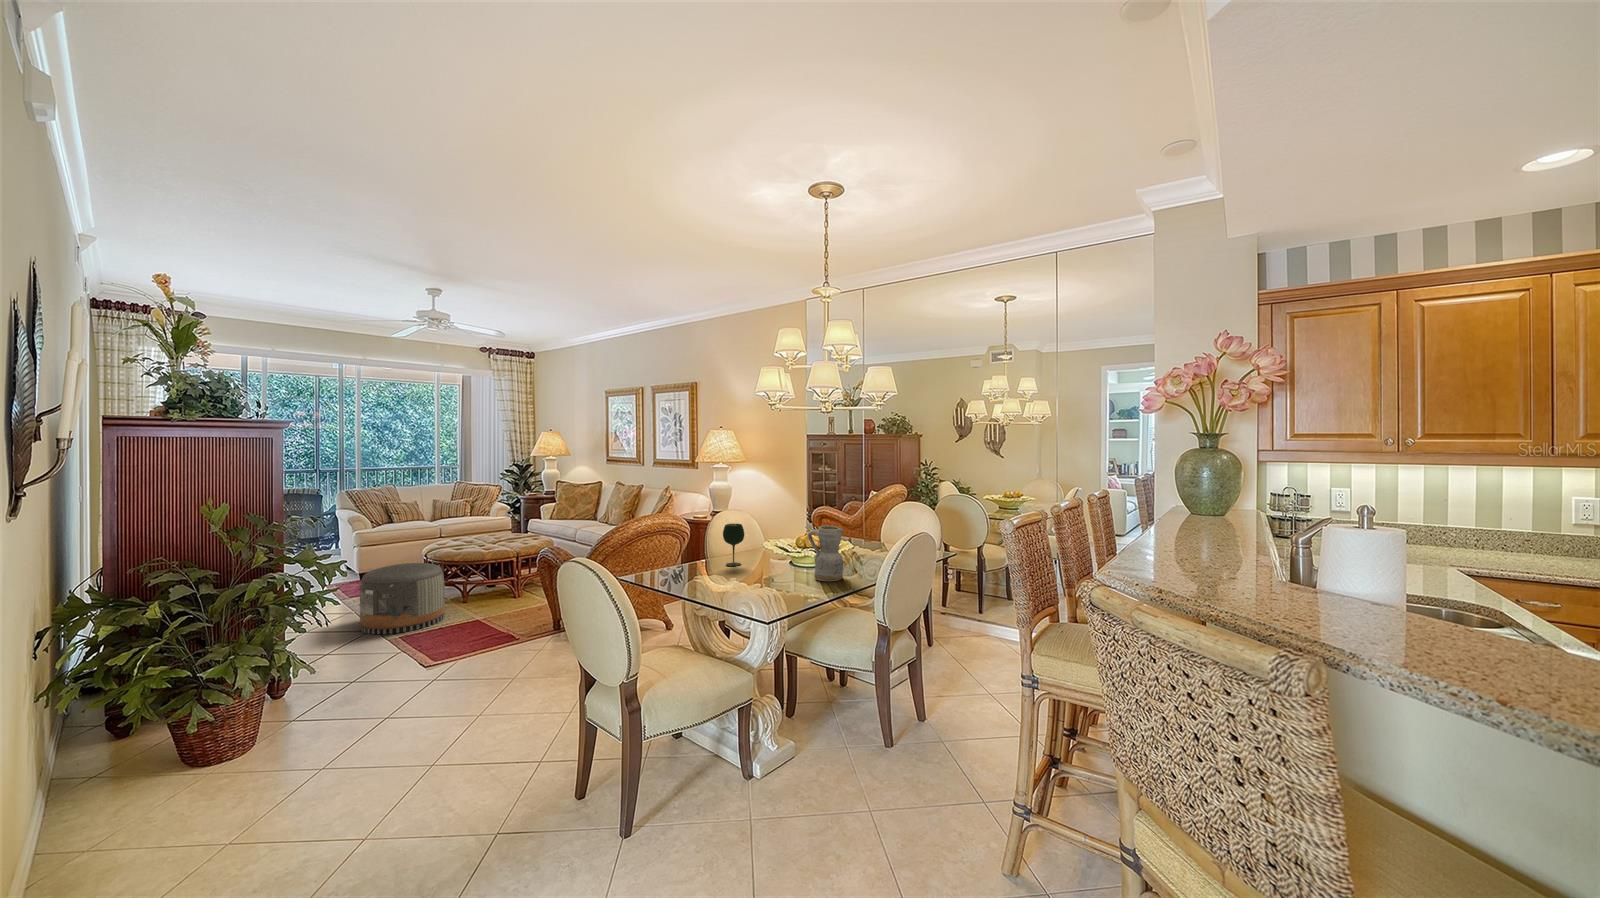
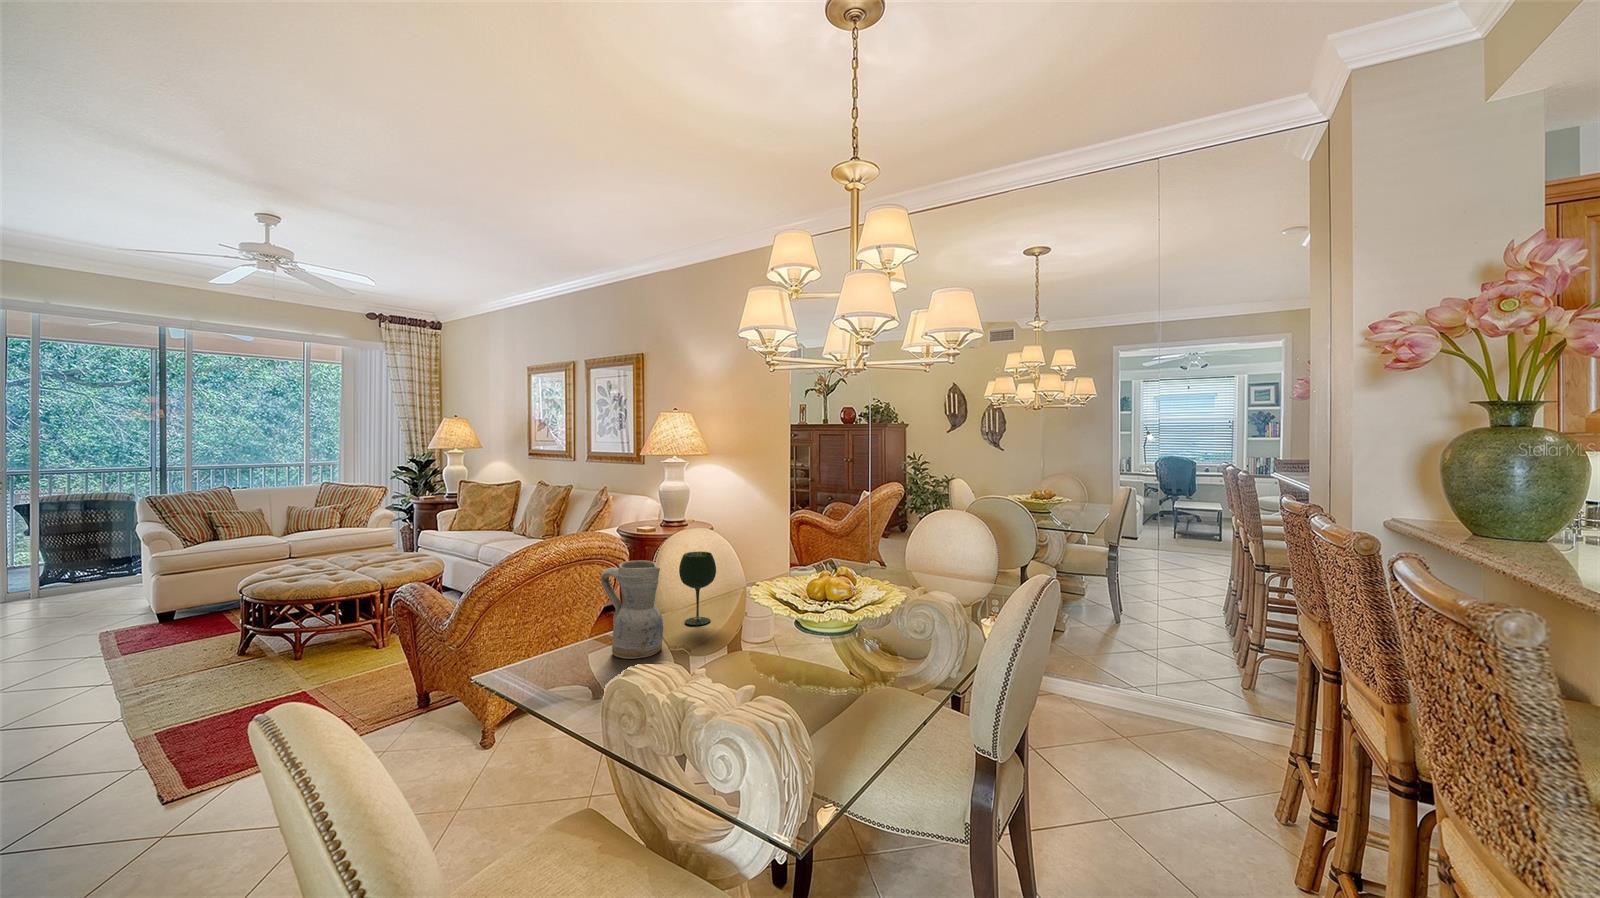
ceramic pitcher: present [808,526,843,581] -> present [601,560,663,659]
pouf: present [360,563,445,634] -> none [88,606,250,728]

